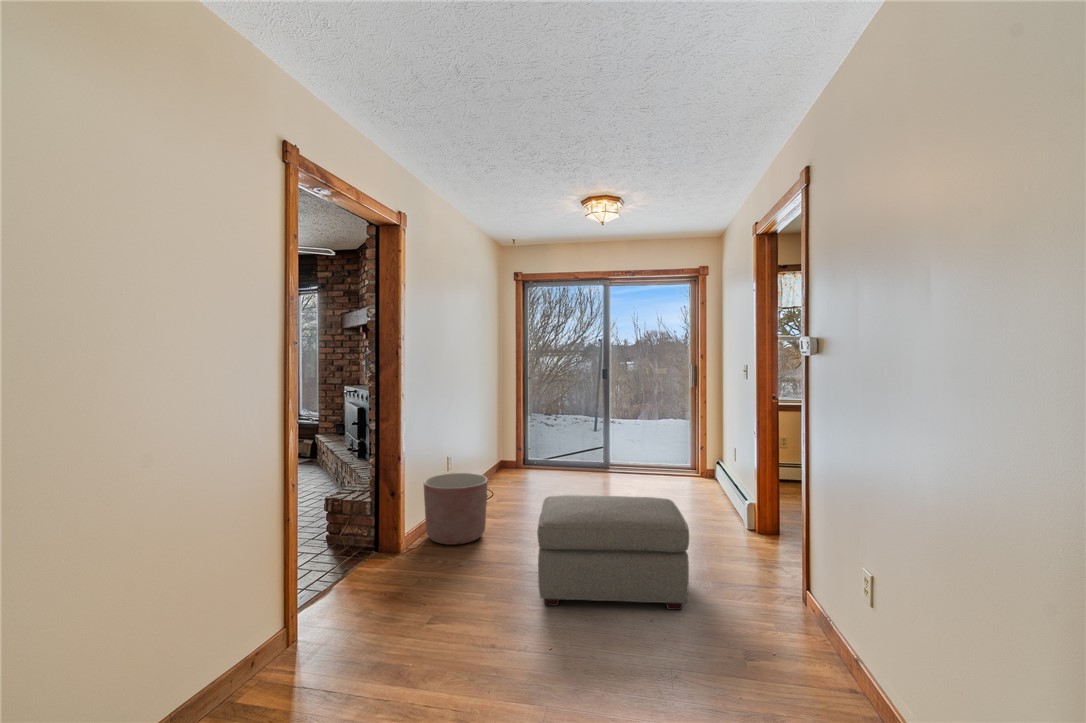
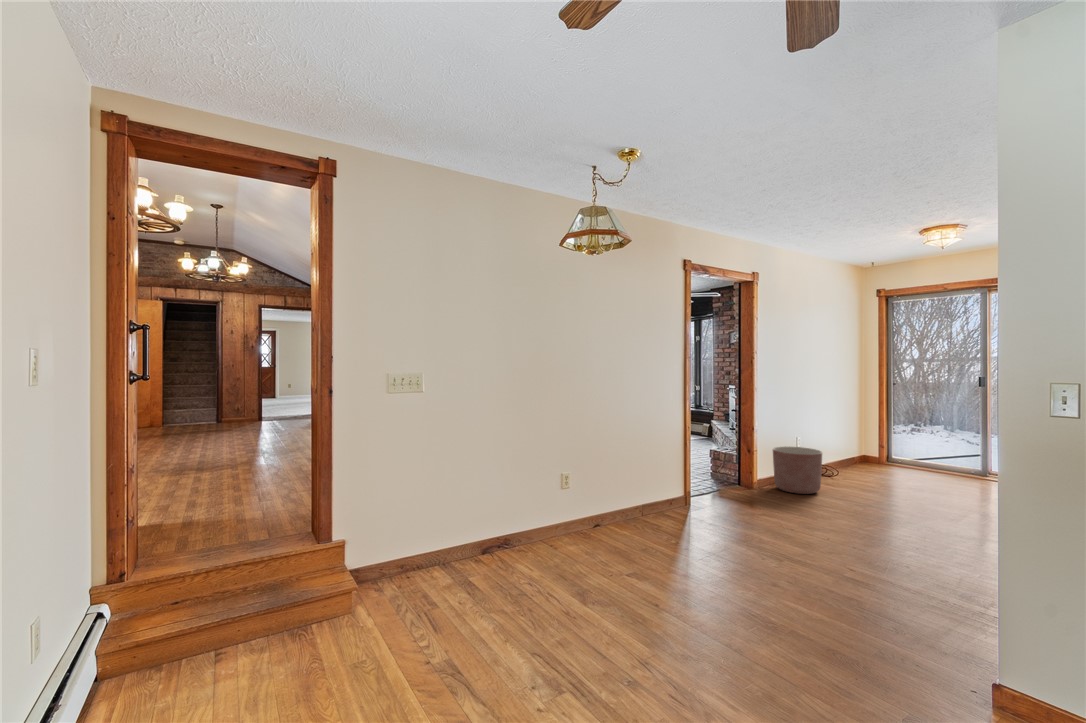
ottoman: present [537,495,689,610] -> none [836,464,976,554]

